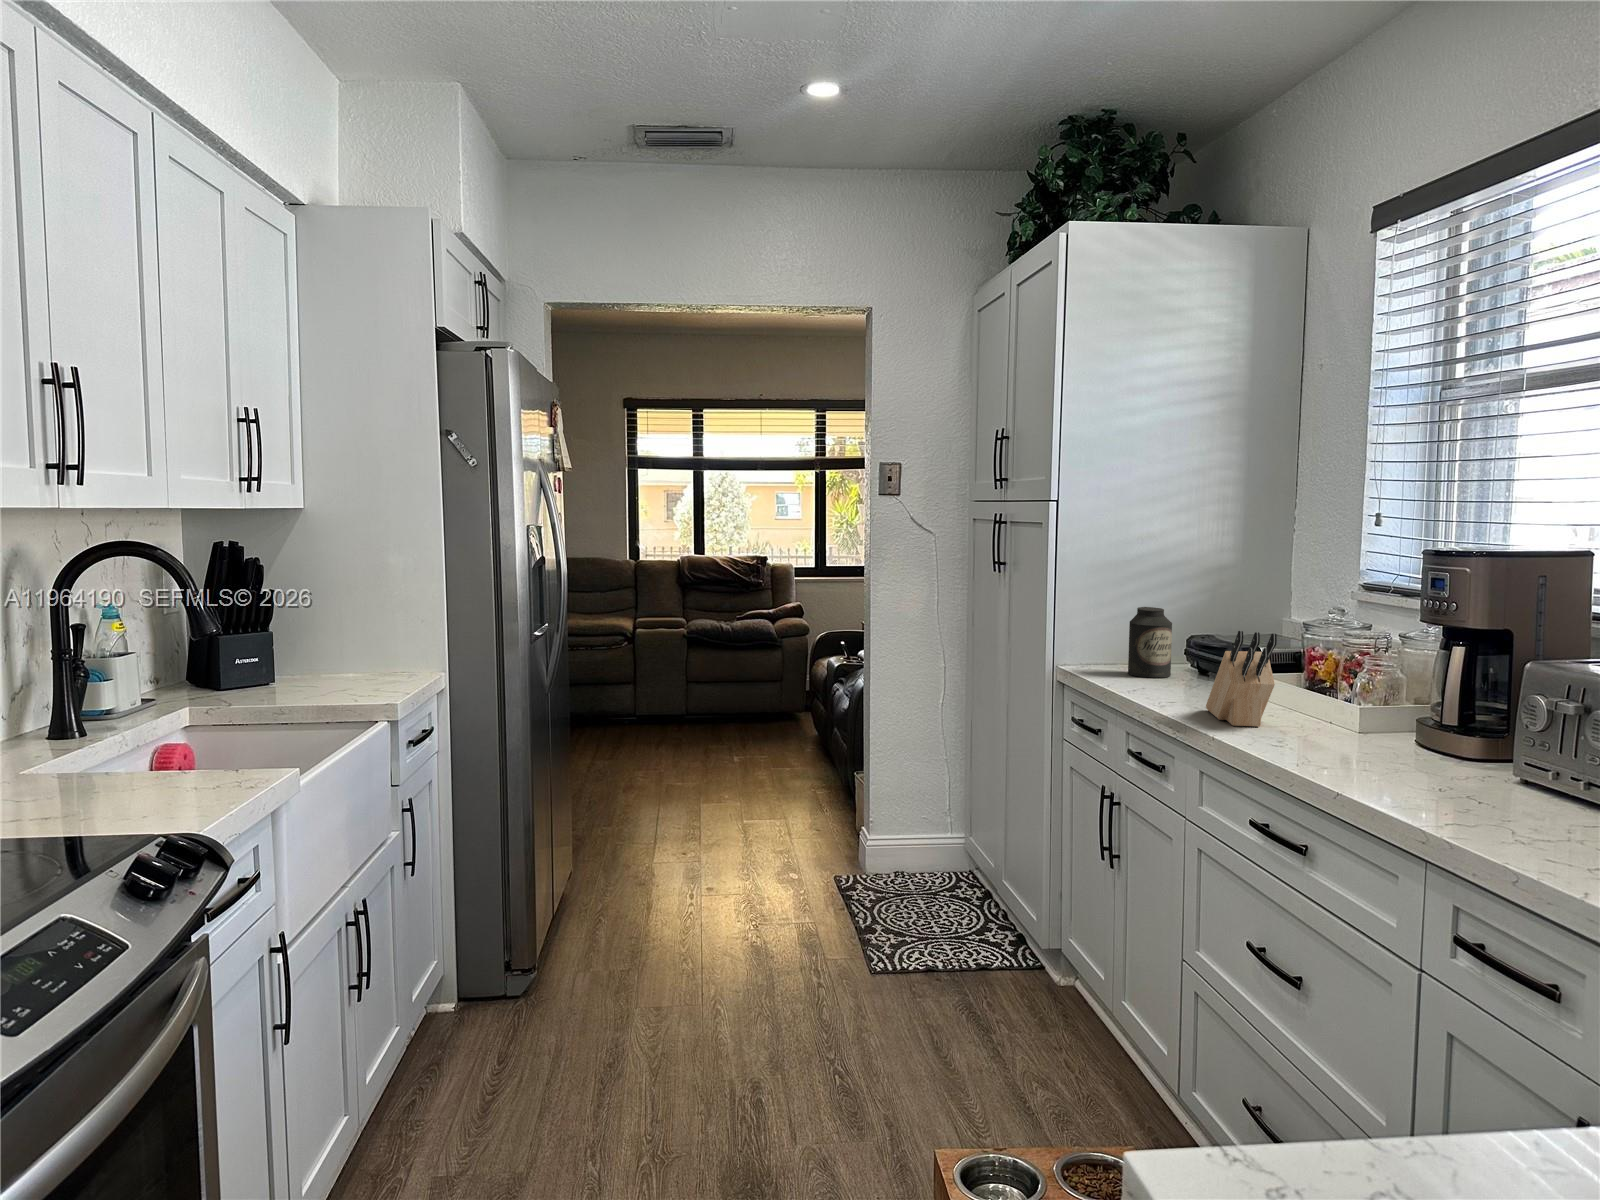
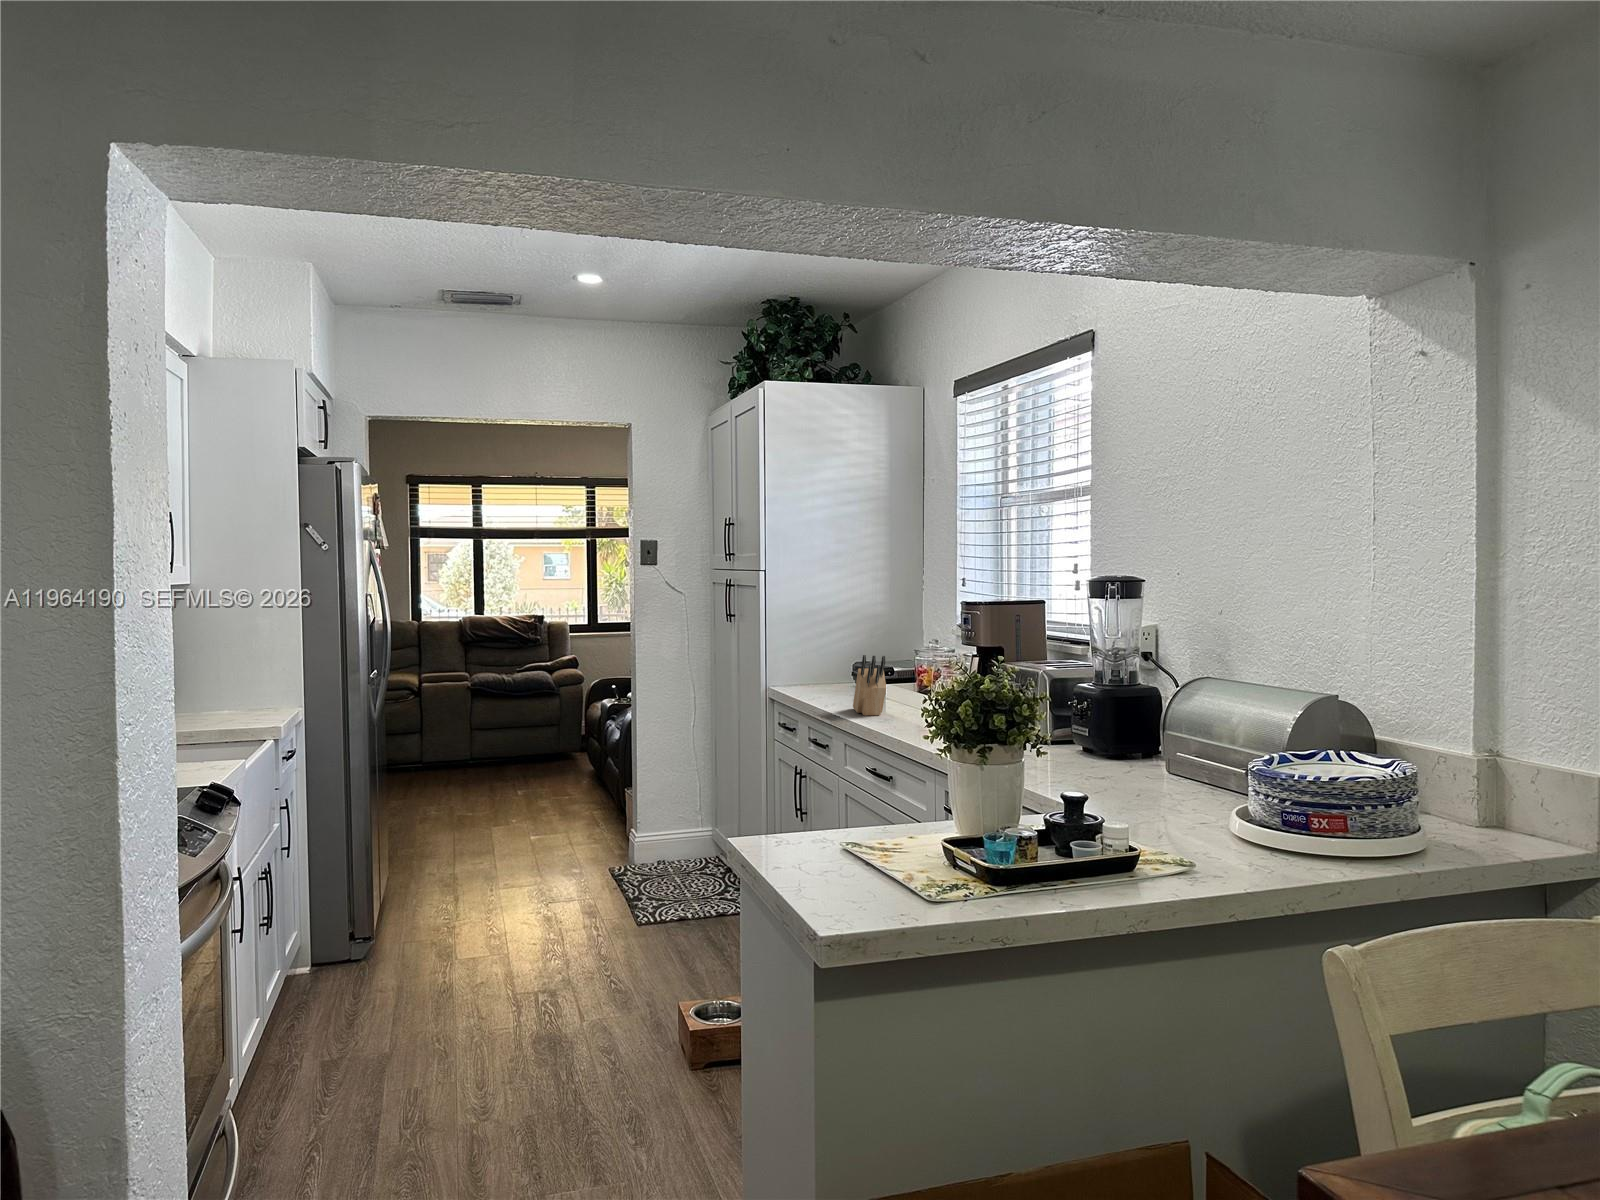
canister: present [1128,607,1172,678] -> none [814,645,843,693]

